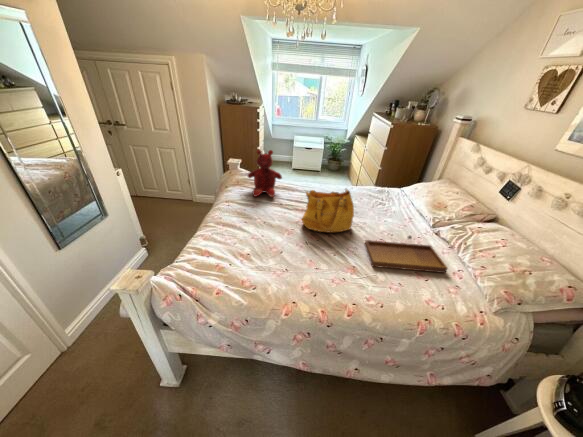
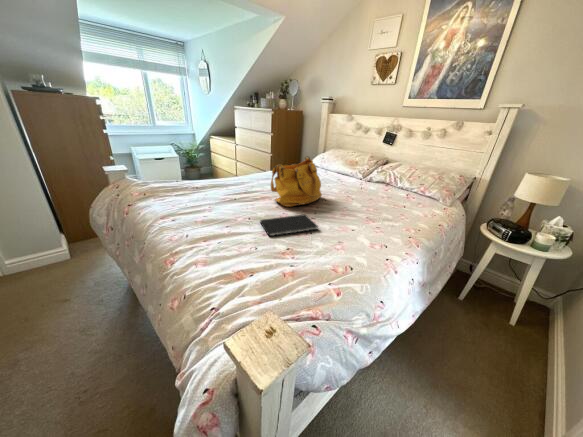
teddy bear: present [248,150,282,197] -> none [168,136,218,199]
notebook: none [251,231,302,259] -> present [260,215,318,236]
tray: present [365,236,448,273] -> none [344,179,407,211]

